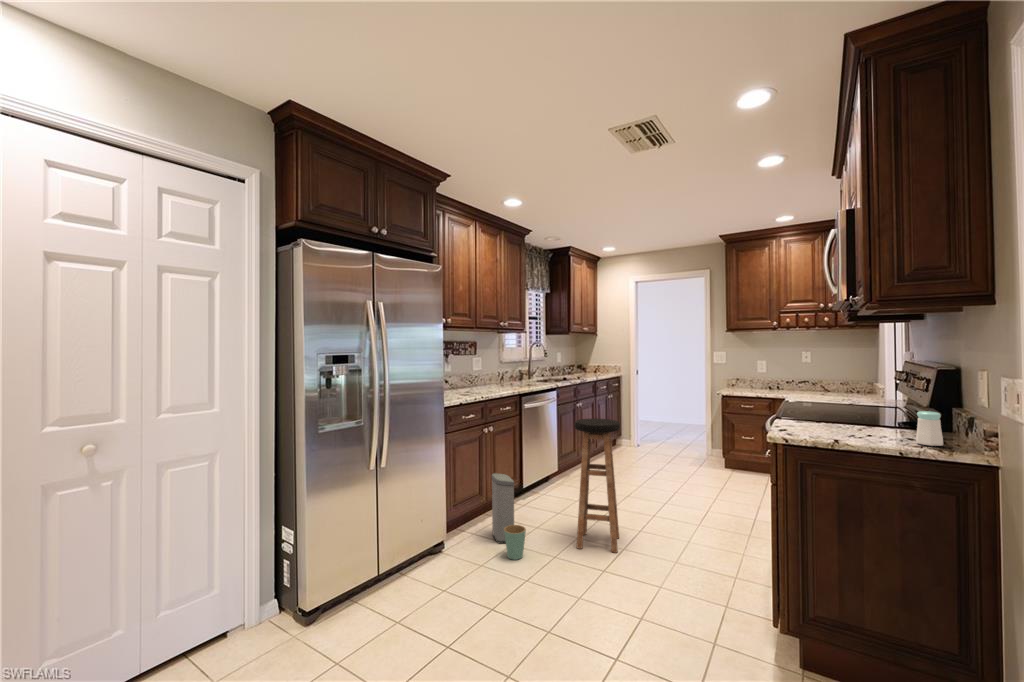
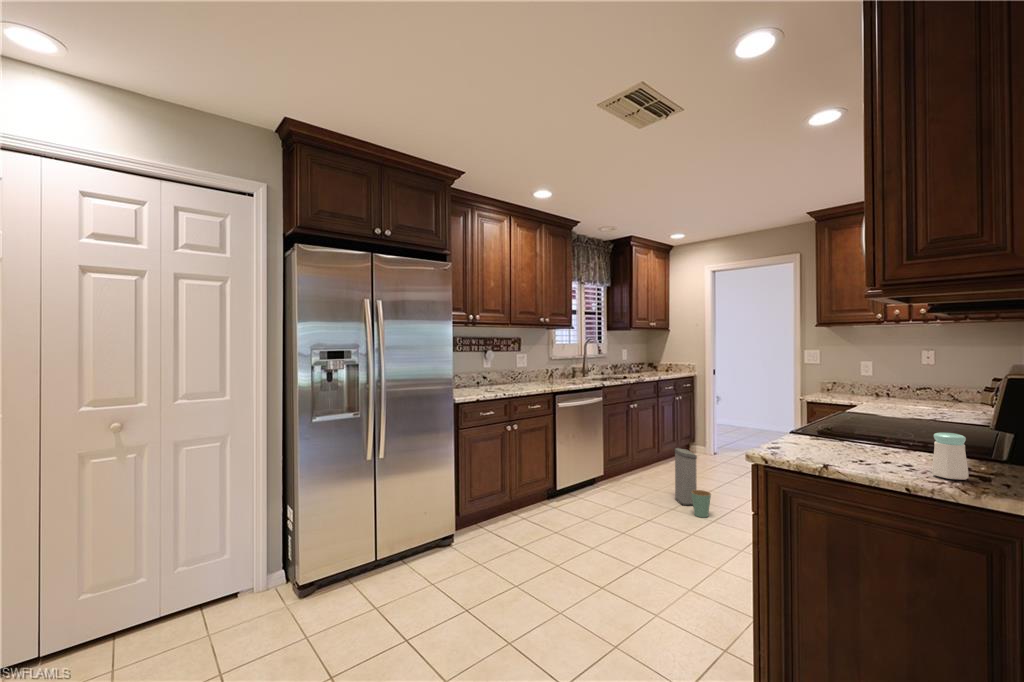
bar stool: present [574,418,620,553] -> none [587,421,640,569]
trash can: present [492,473,526,560] -> present [675,448,711,518]

